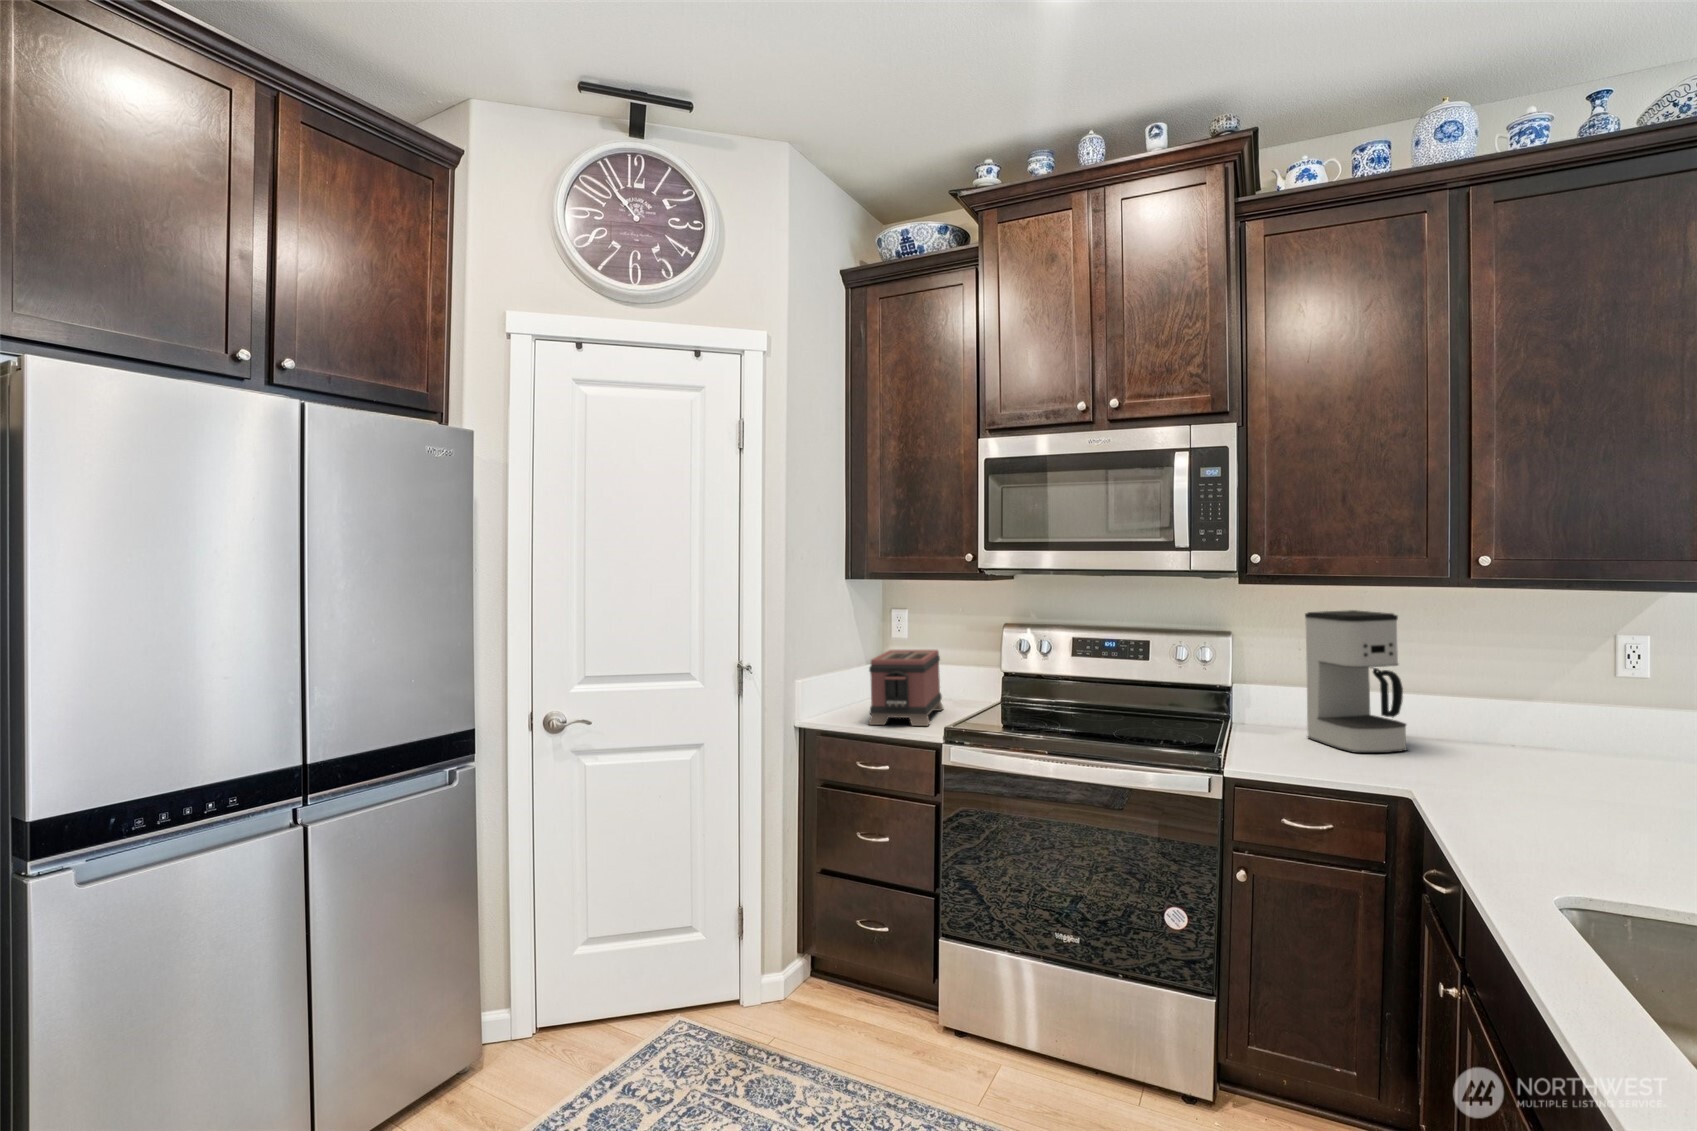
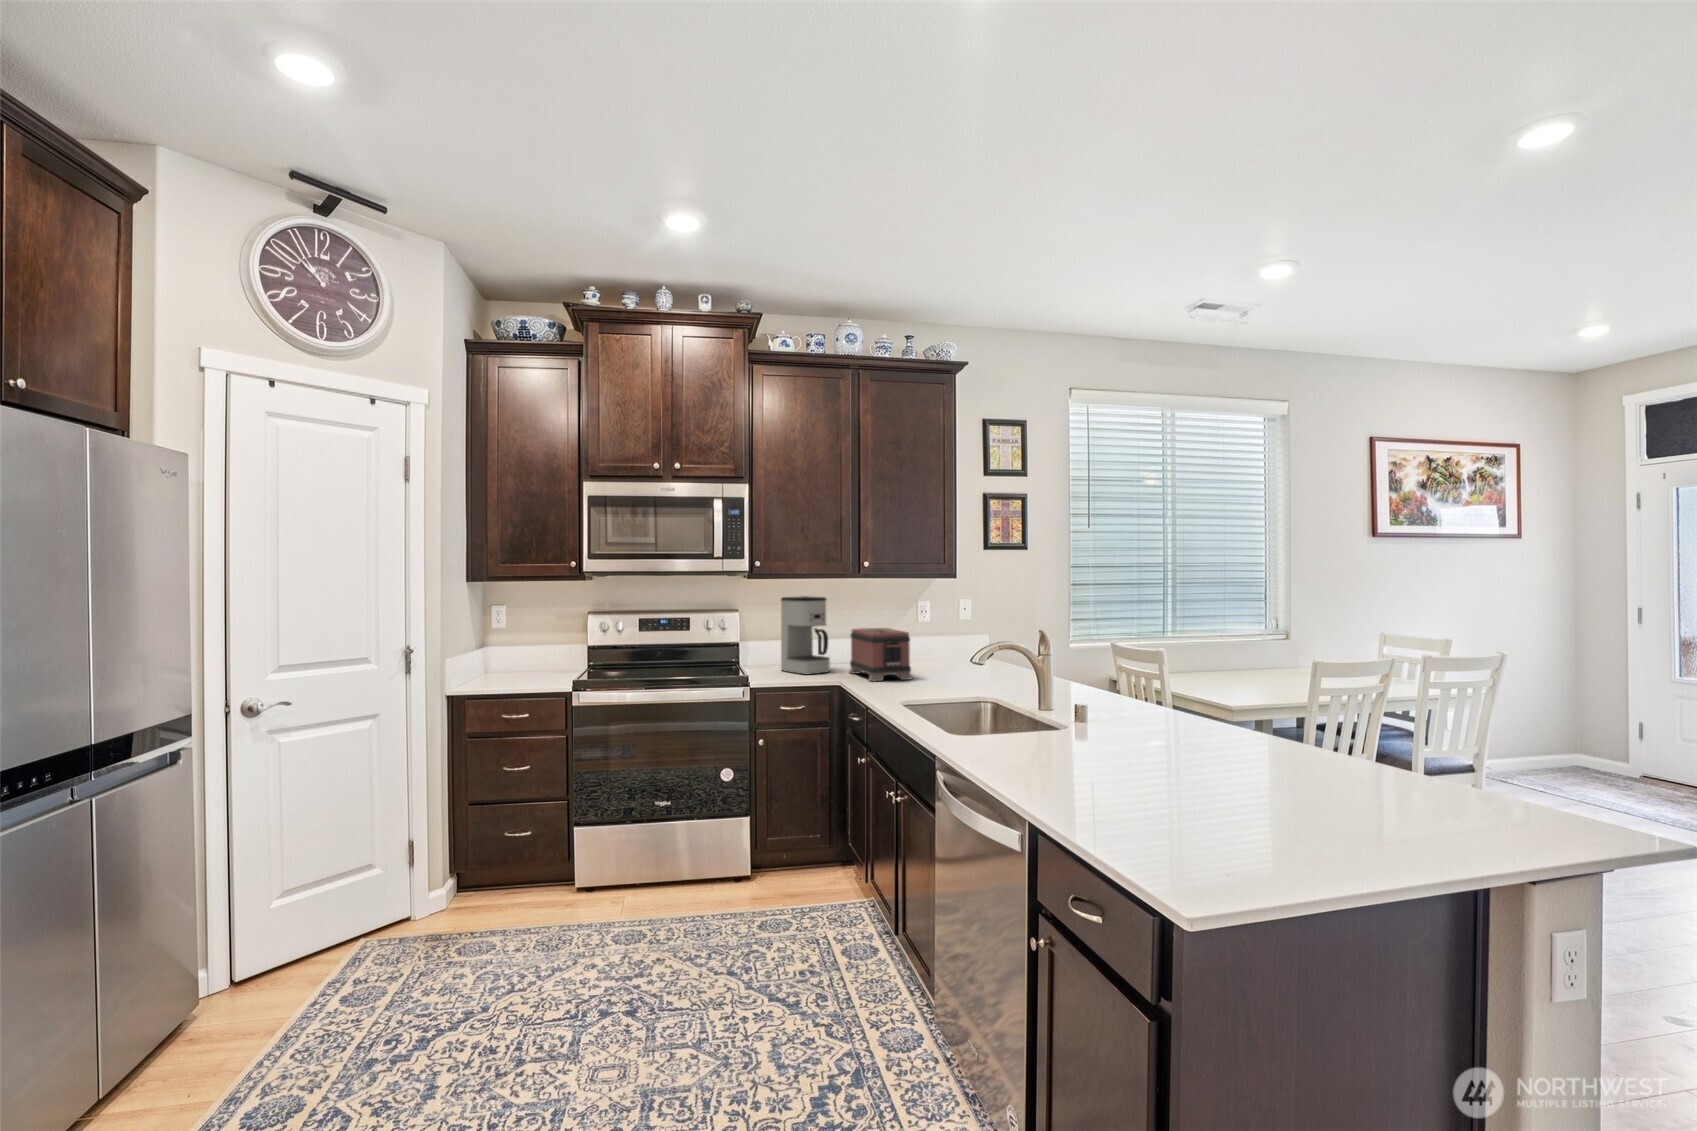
toaster: present [869,650,943,726] -> present [849,628,912,681]

